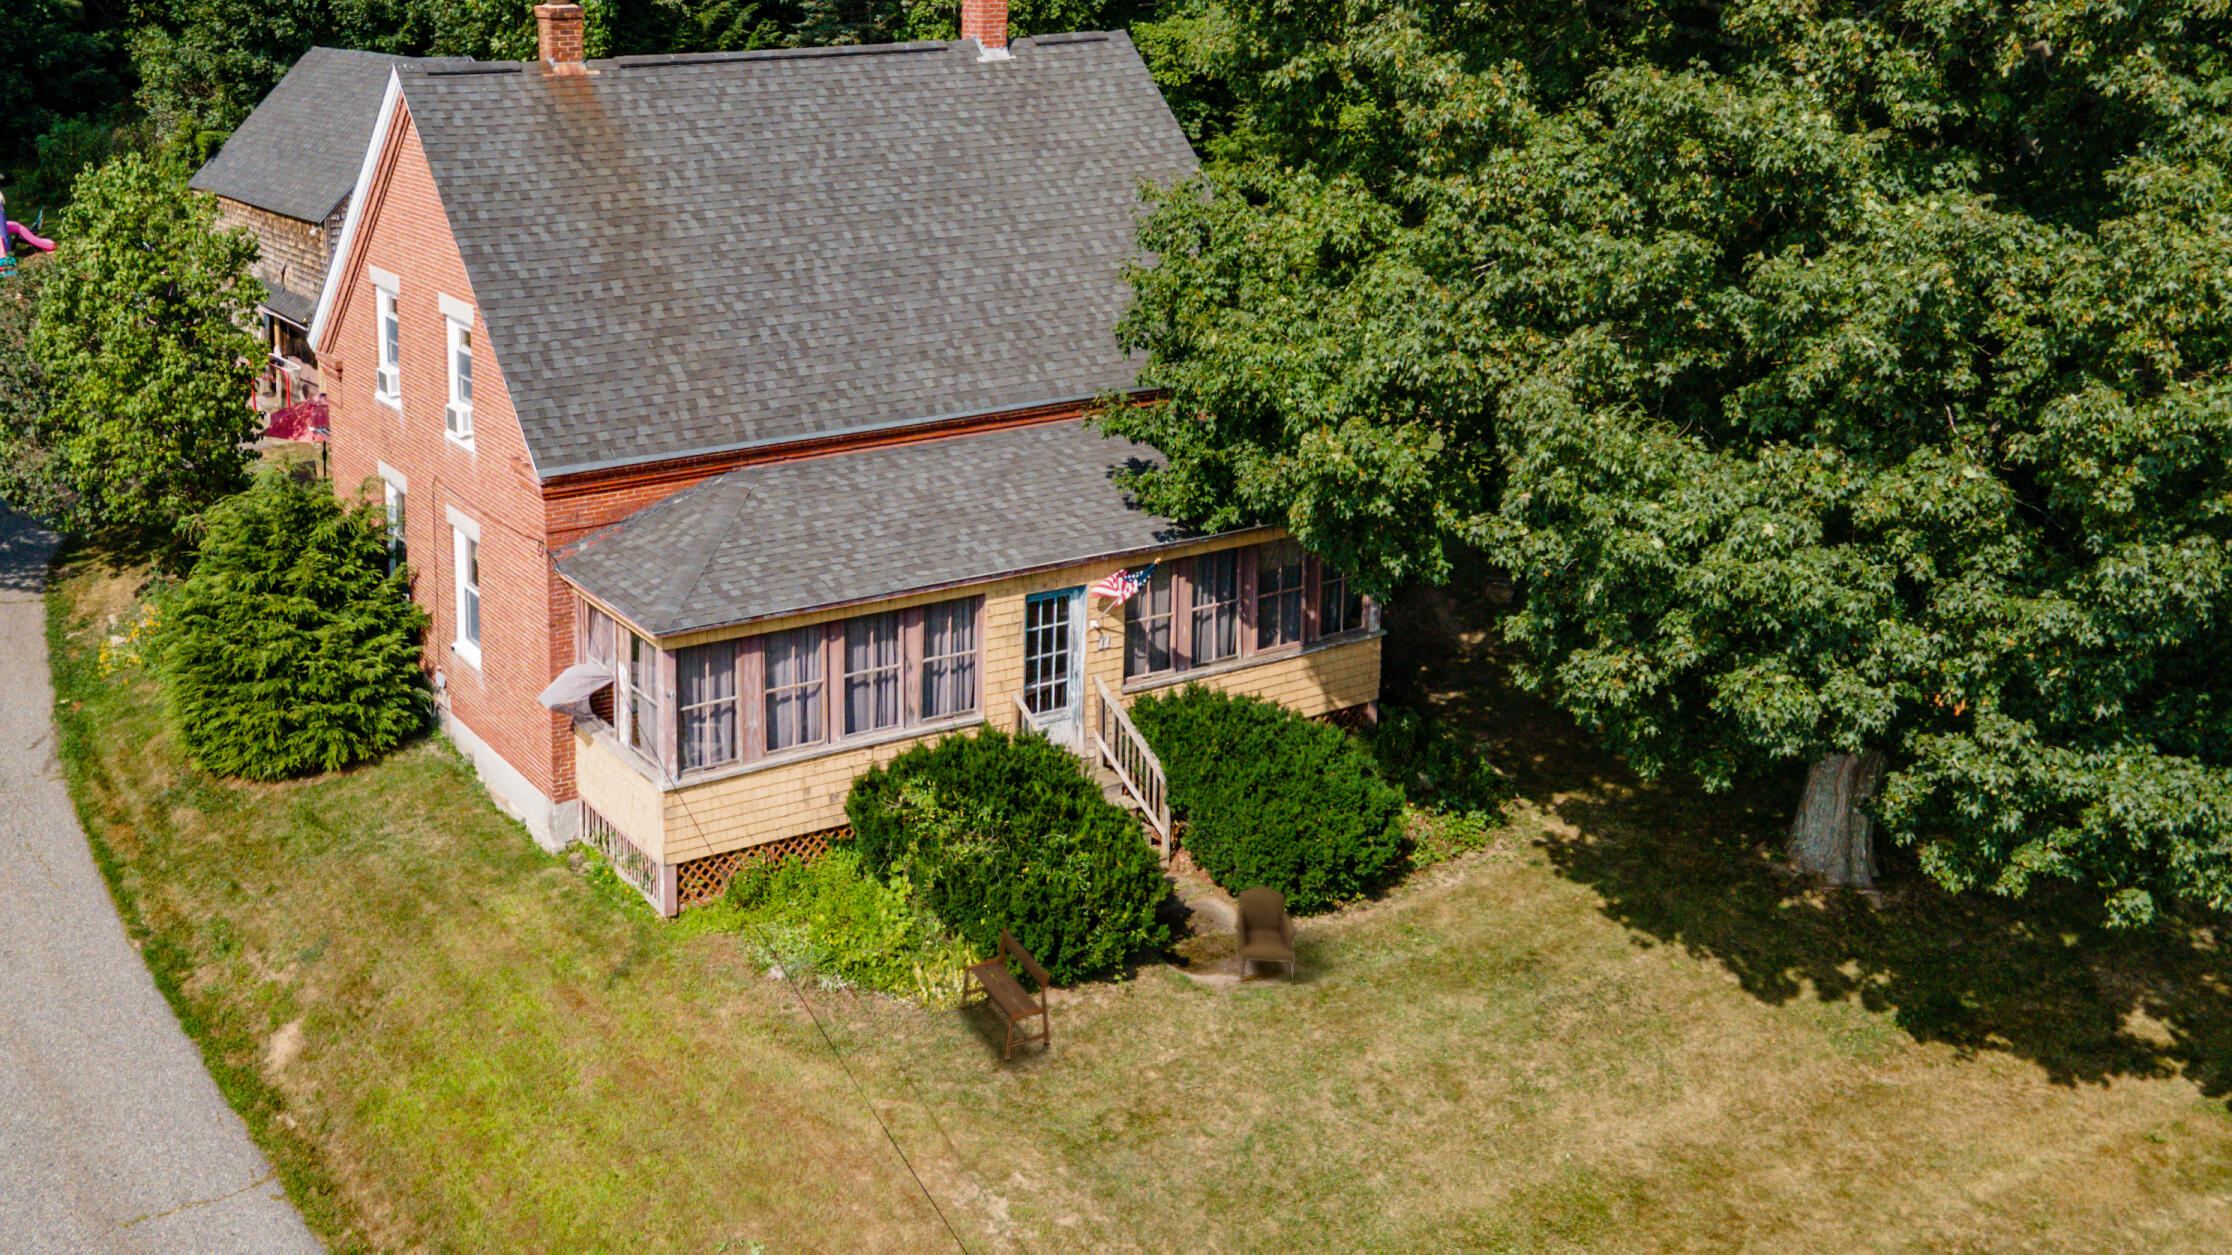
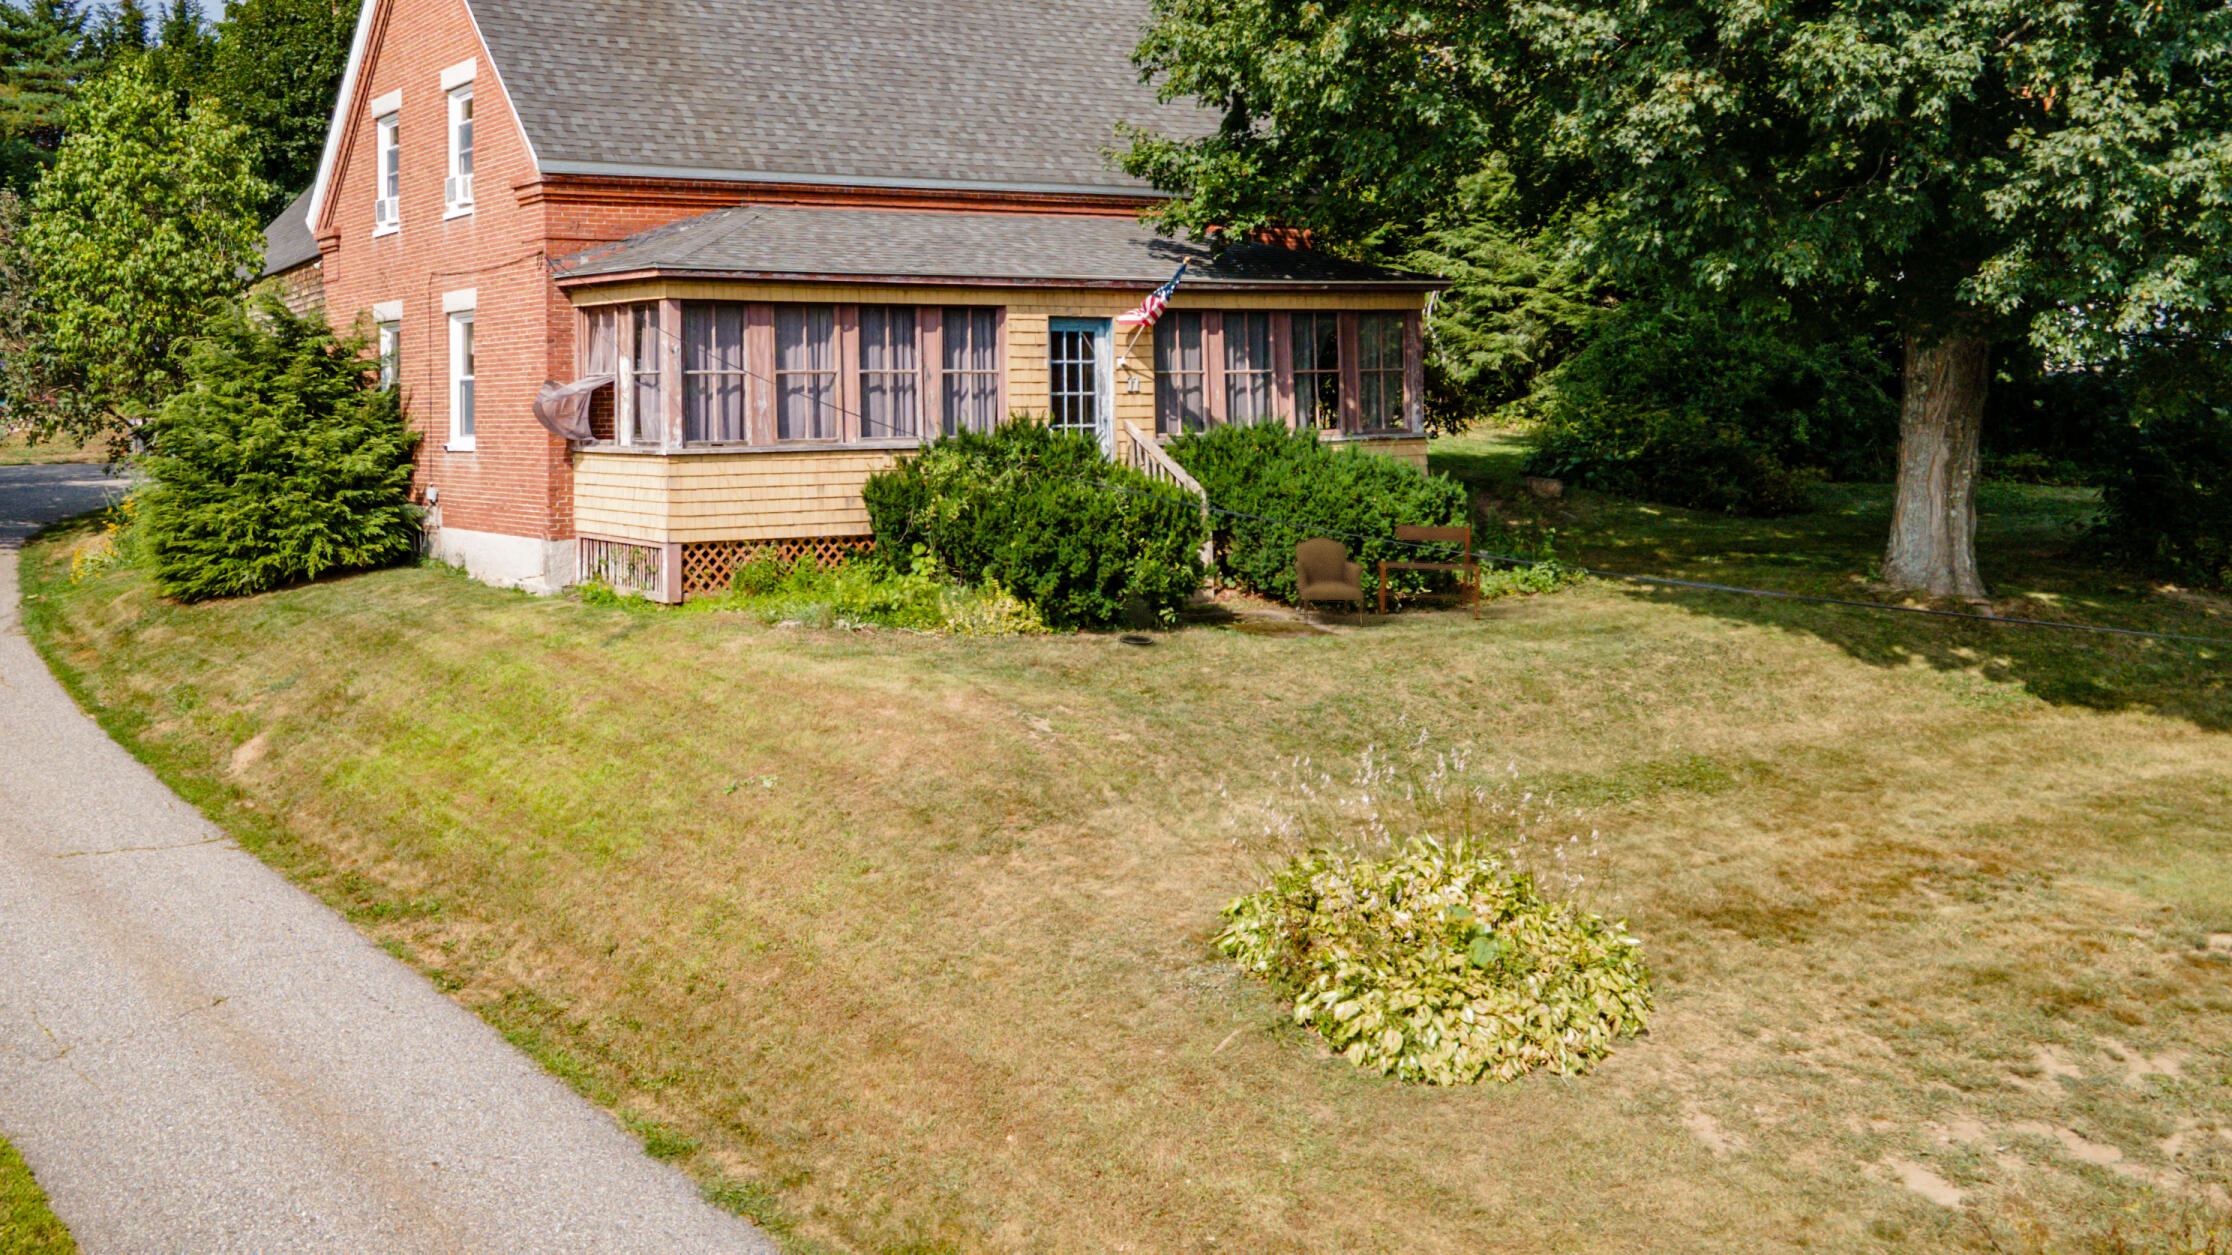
bench: present [961,930,1050,1060] -> present [1378,525,1480,619]
potted tree: none [1071,982,1104,1035] -> present [1121,589,1153,644]

